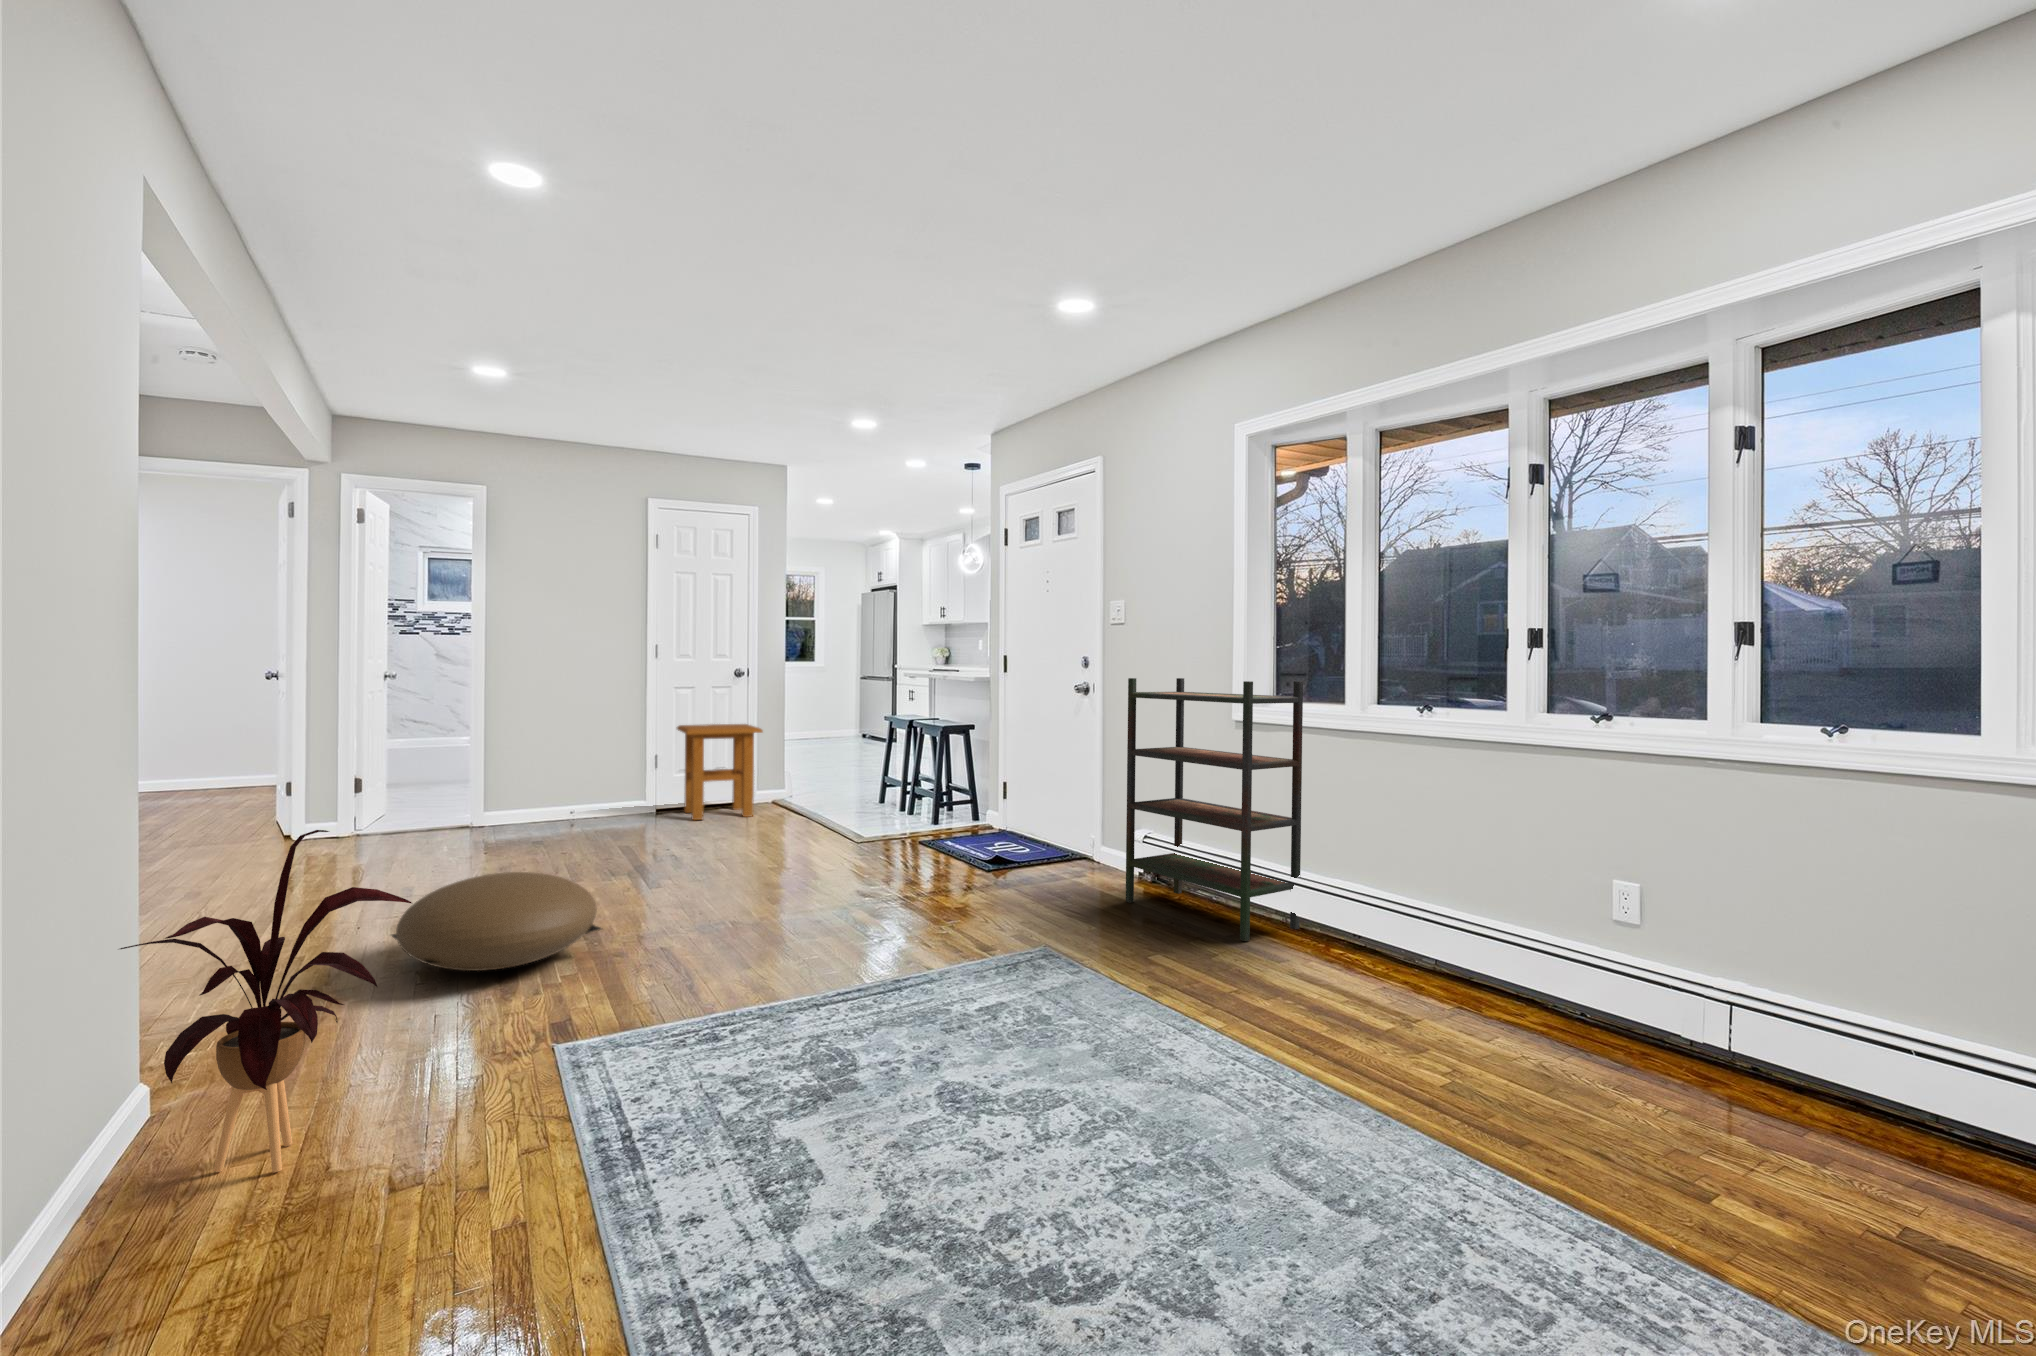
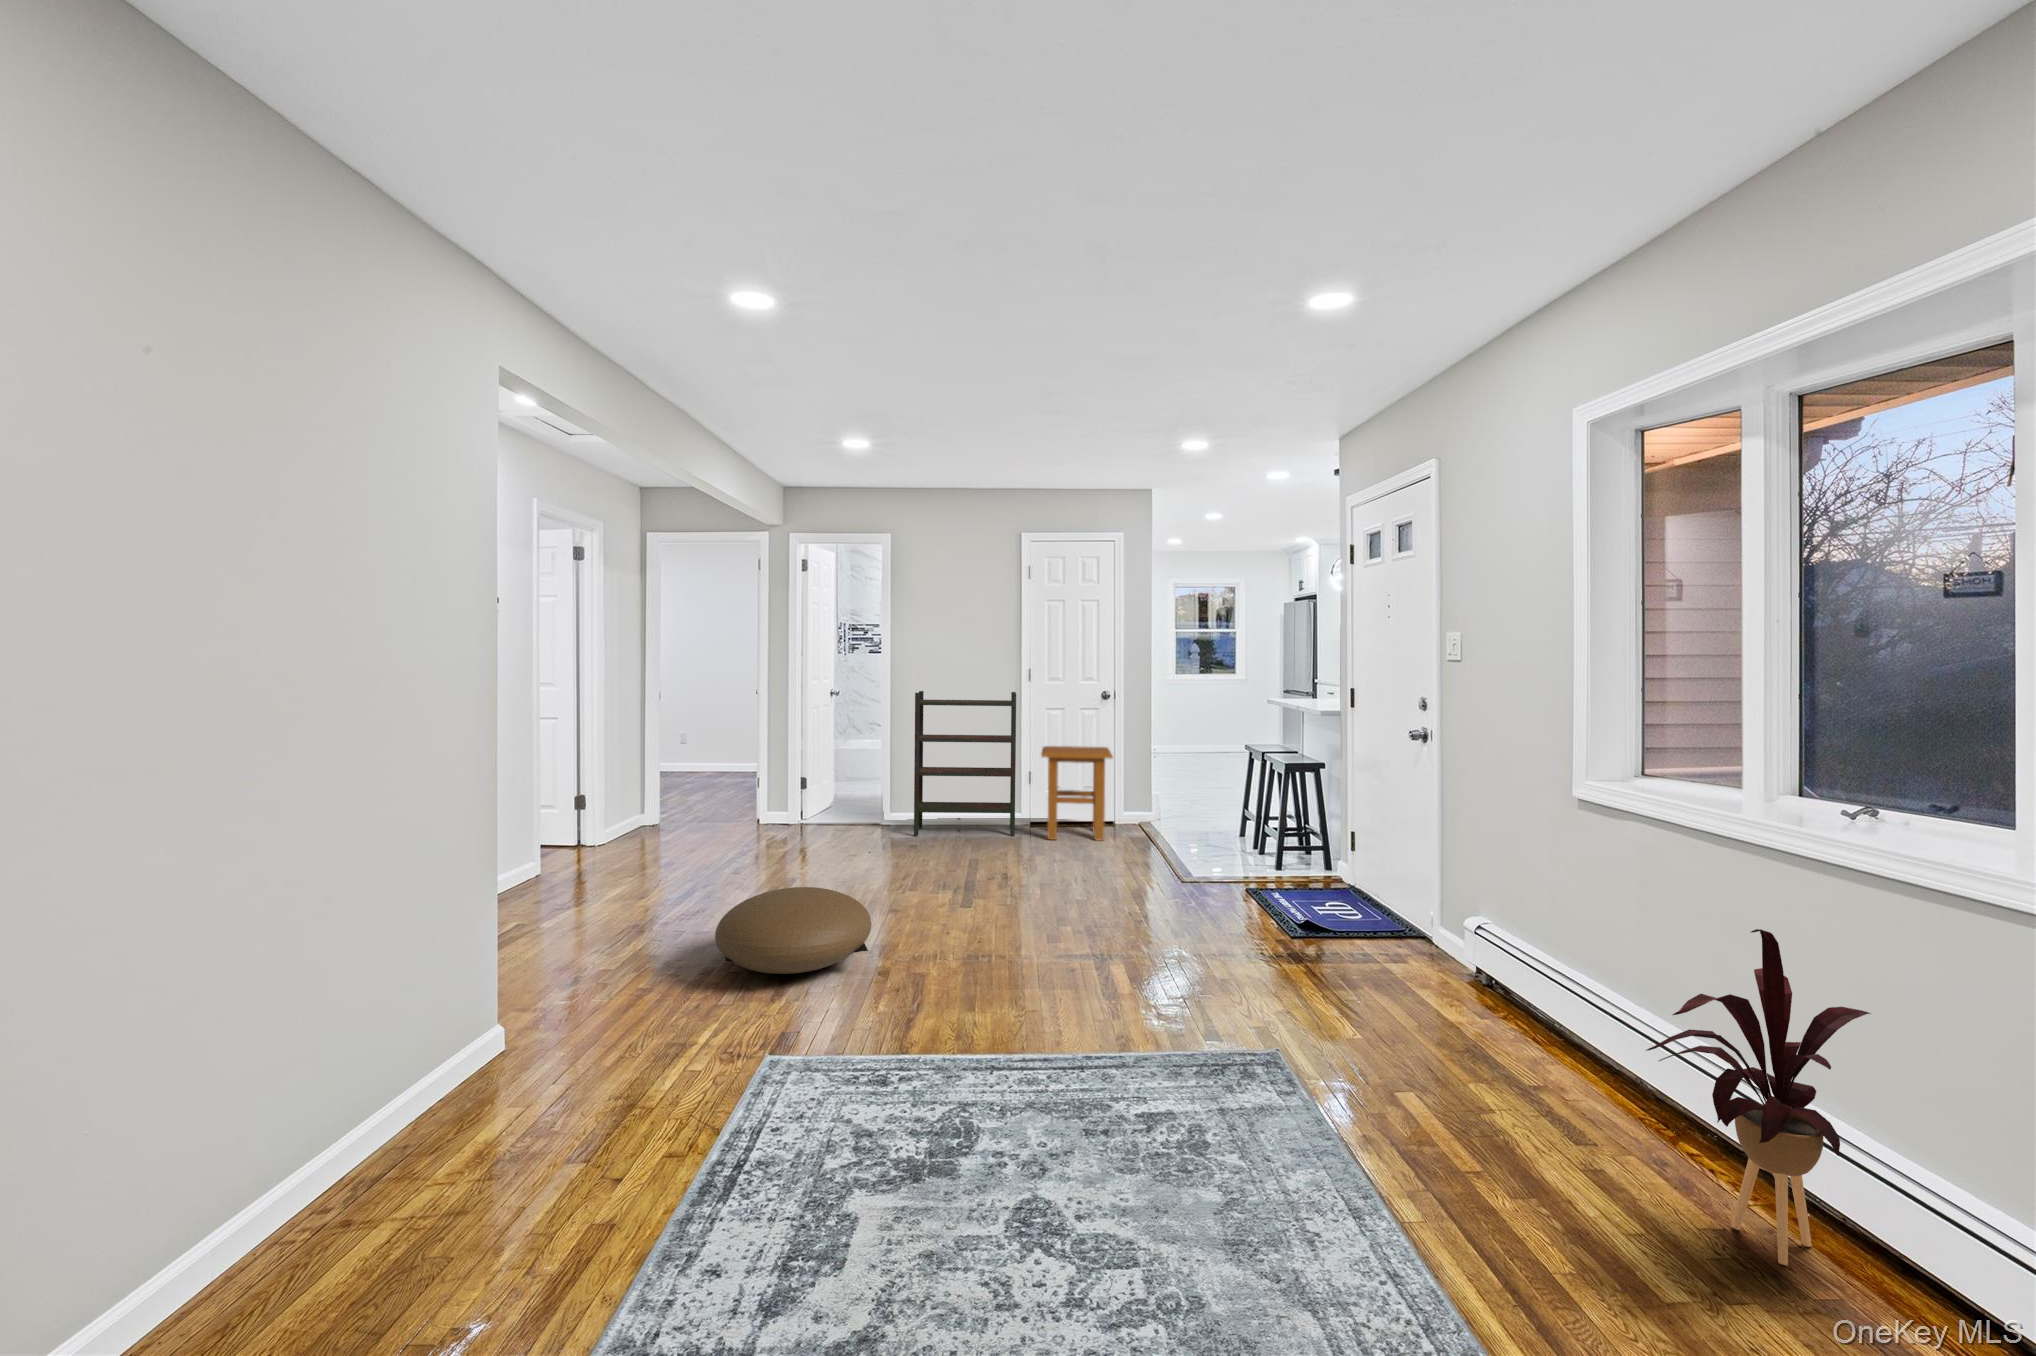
bookshelf: present [1126,678,1303,941] -> present [914,691,1016,836]
house plant: present [120,830,411,1173] -> present [1646,929,1871,1265]

